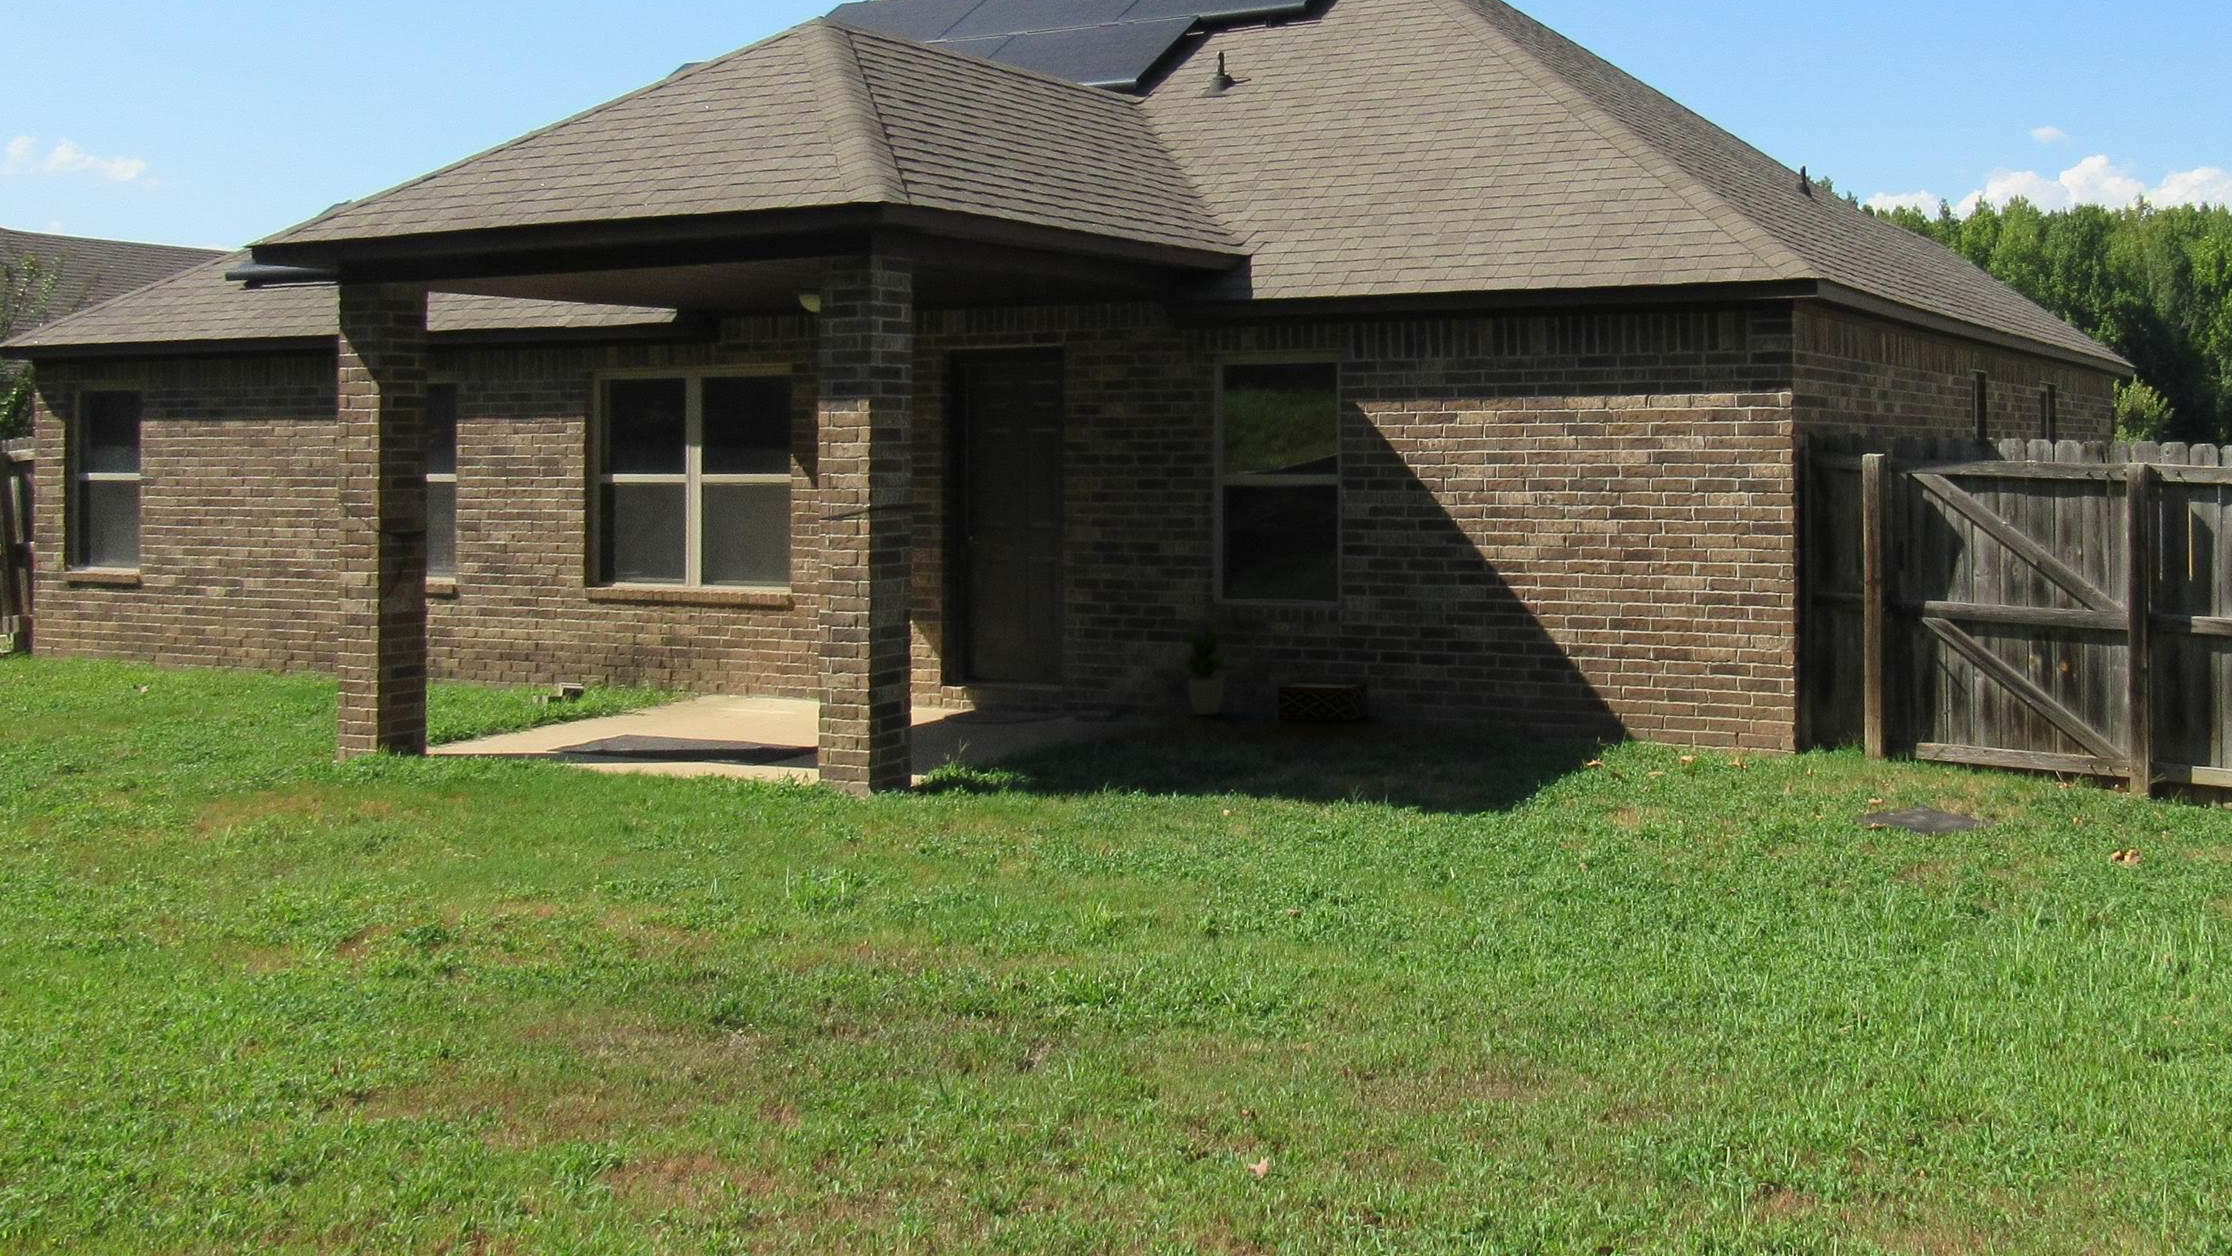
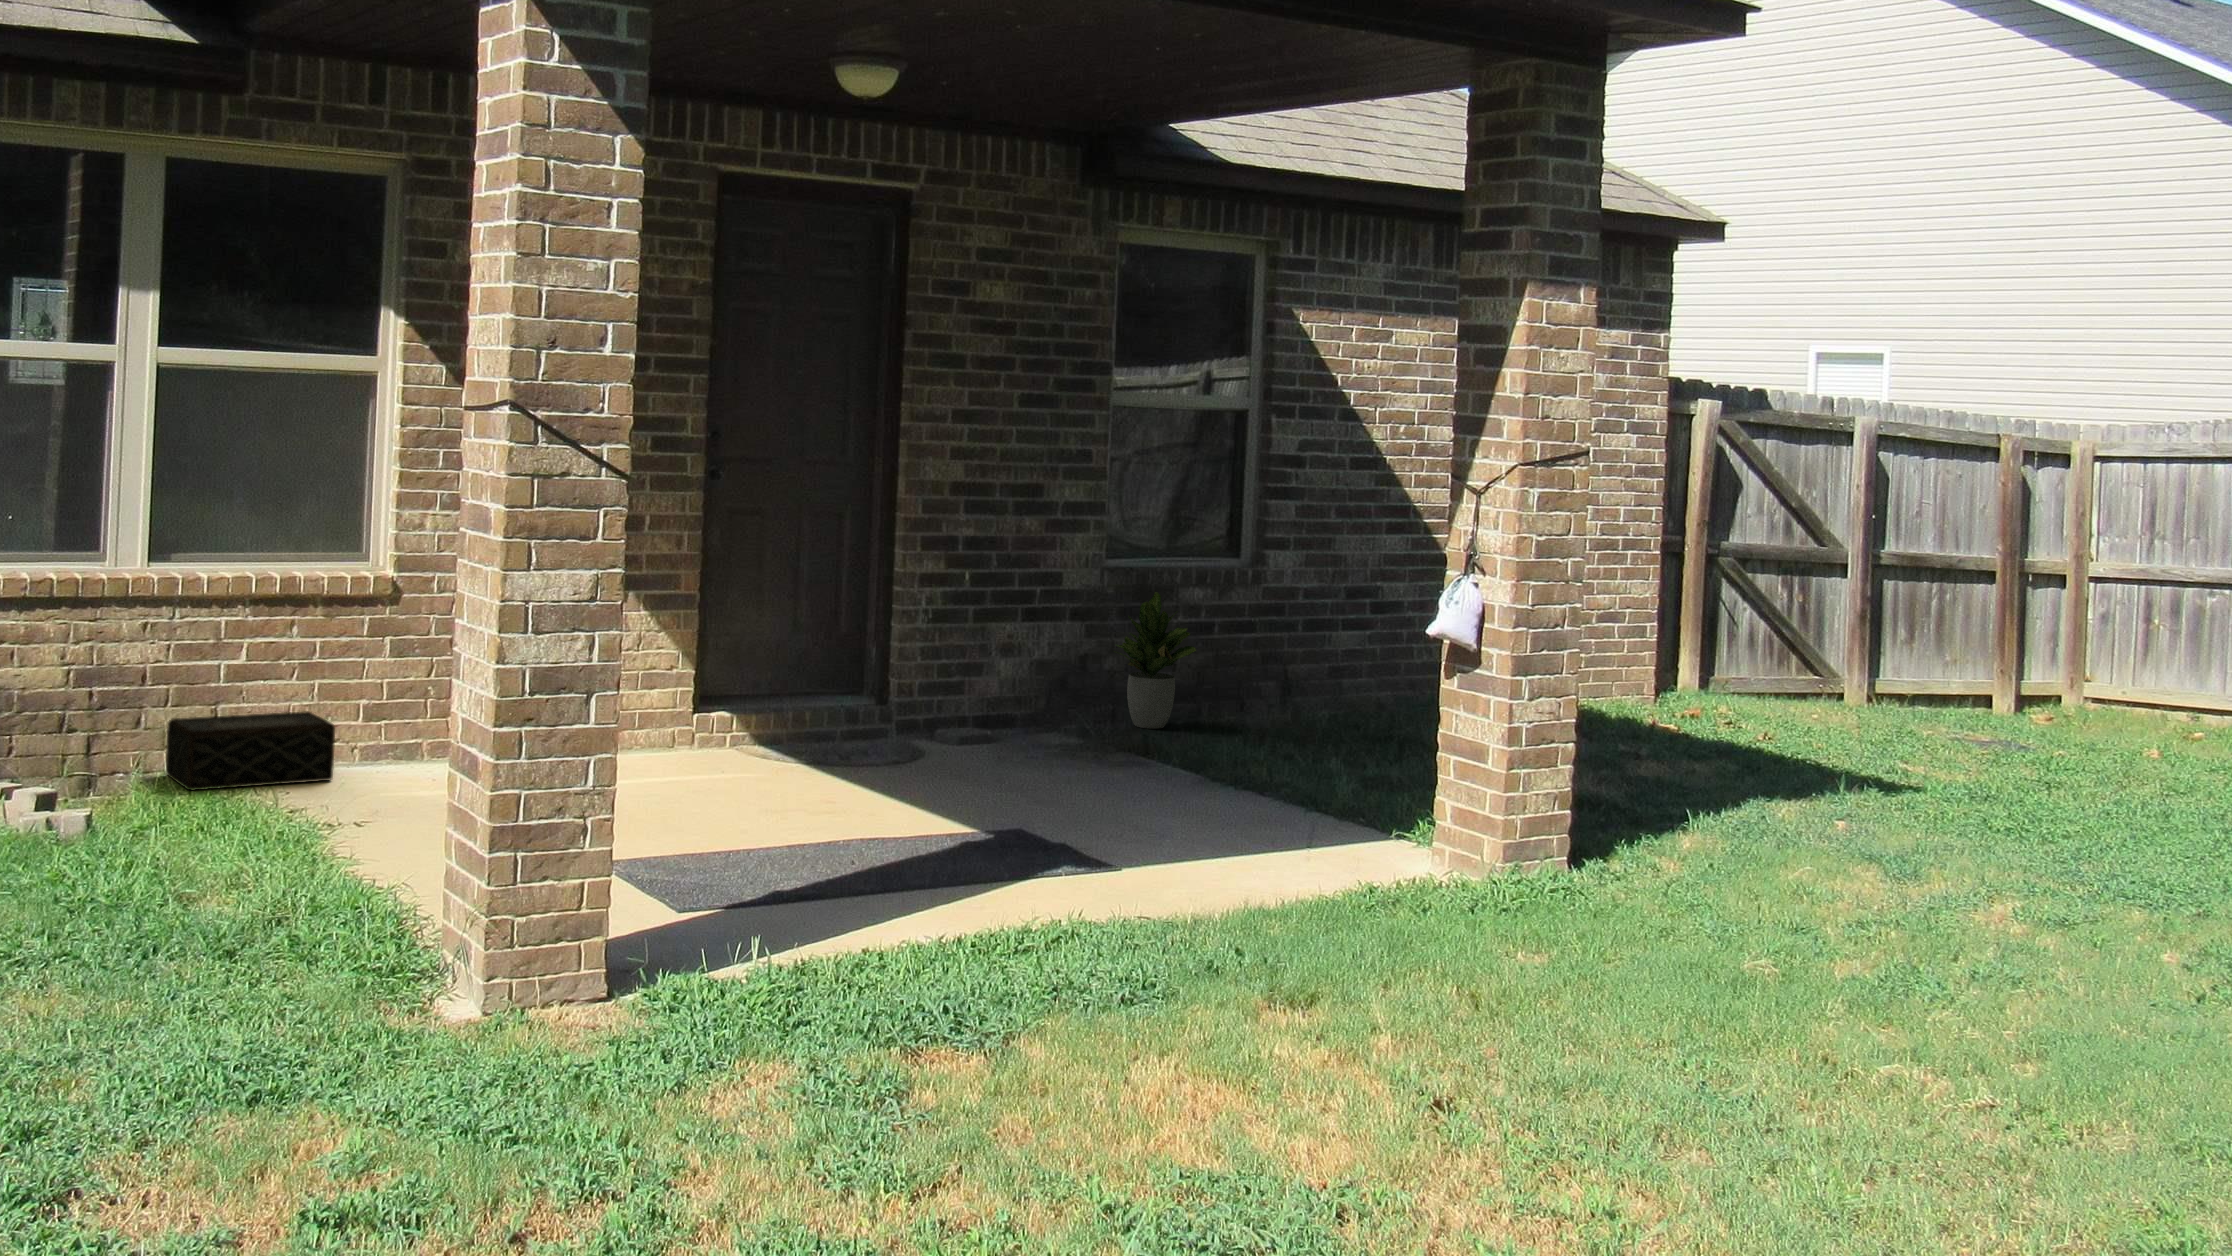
woven basket: present [1278,681,1368,721] -> present [166,711,335,790]

